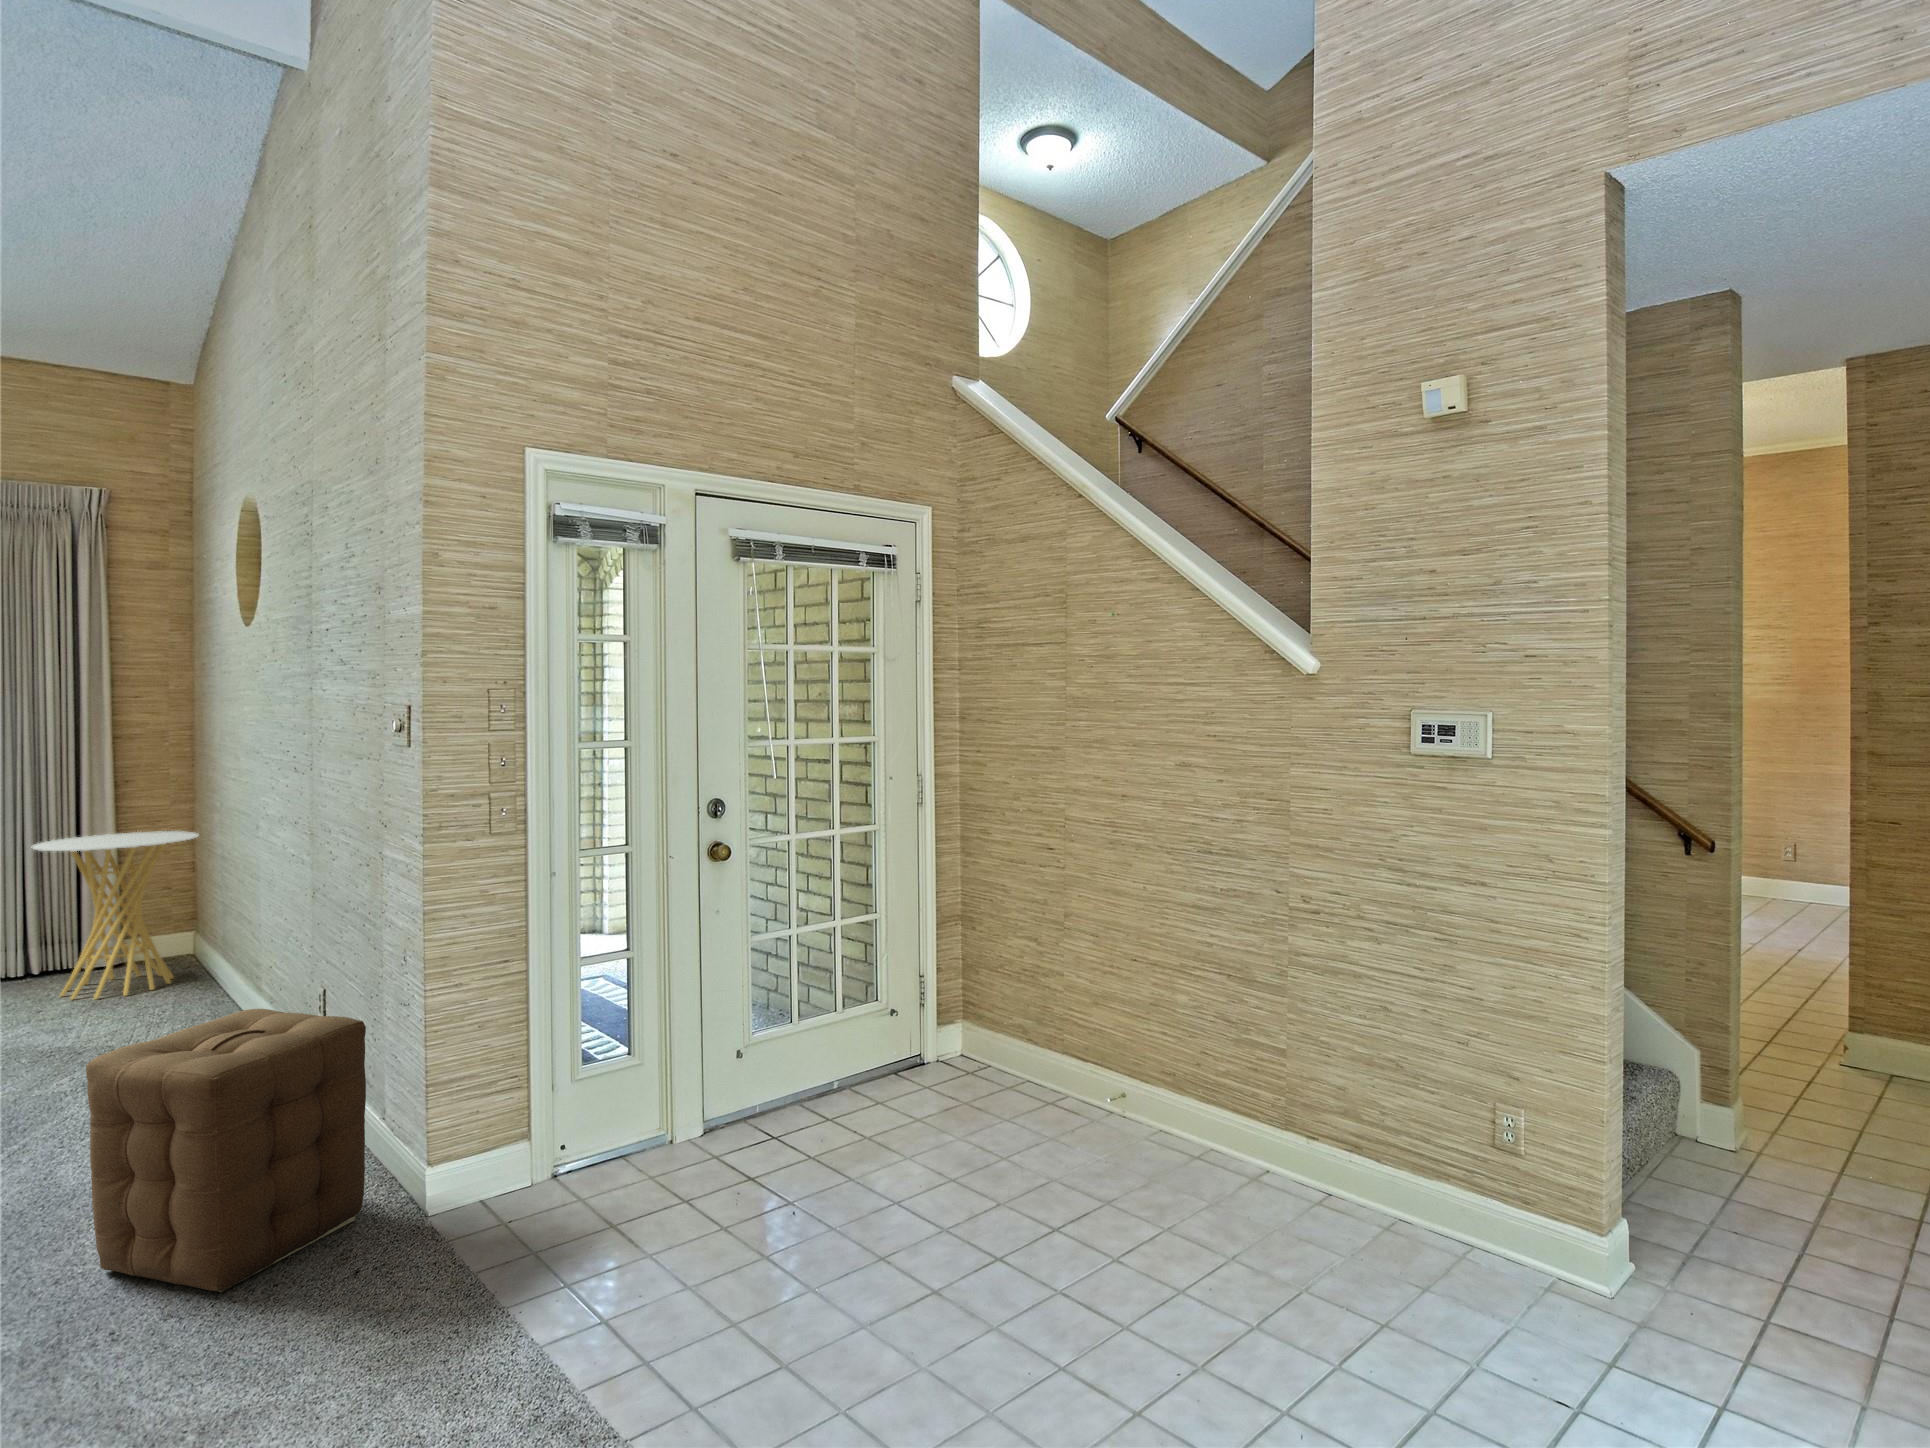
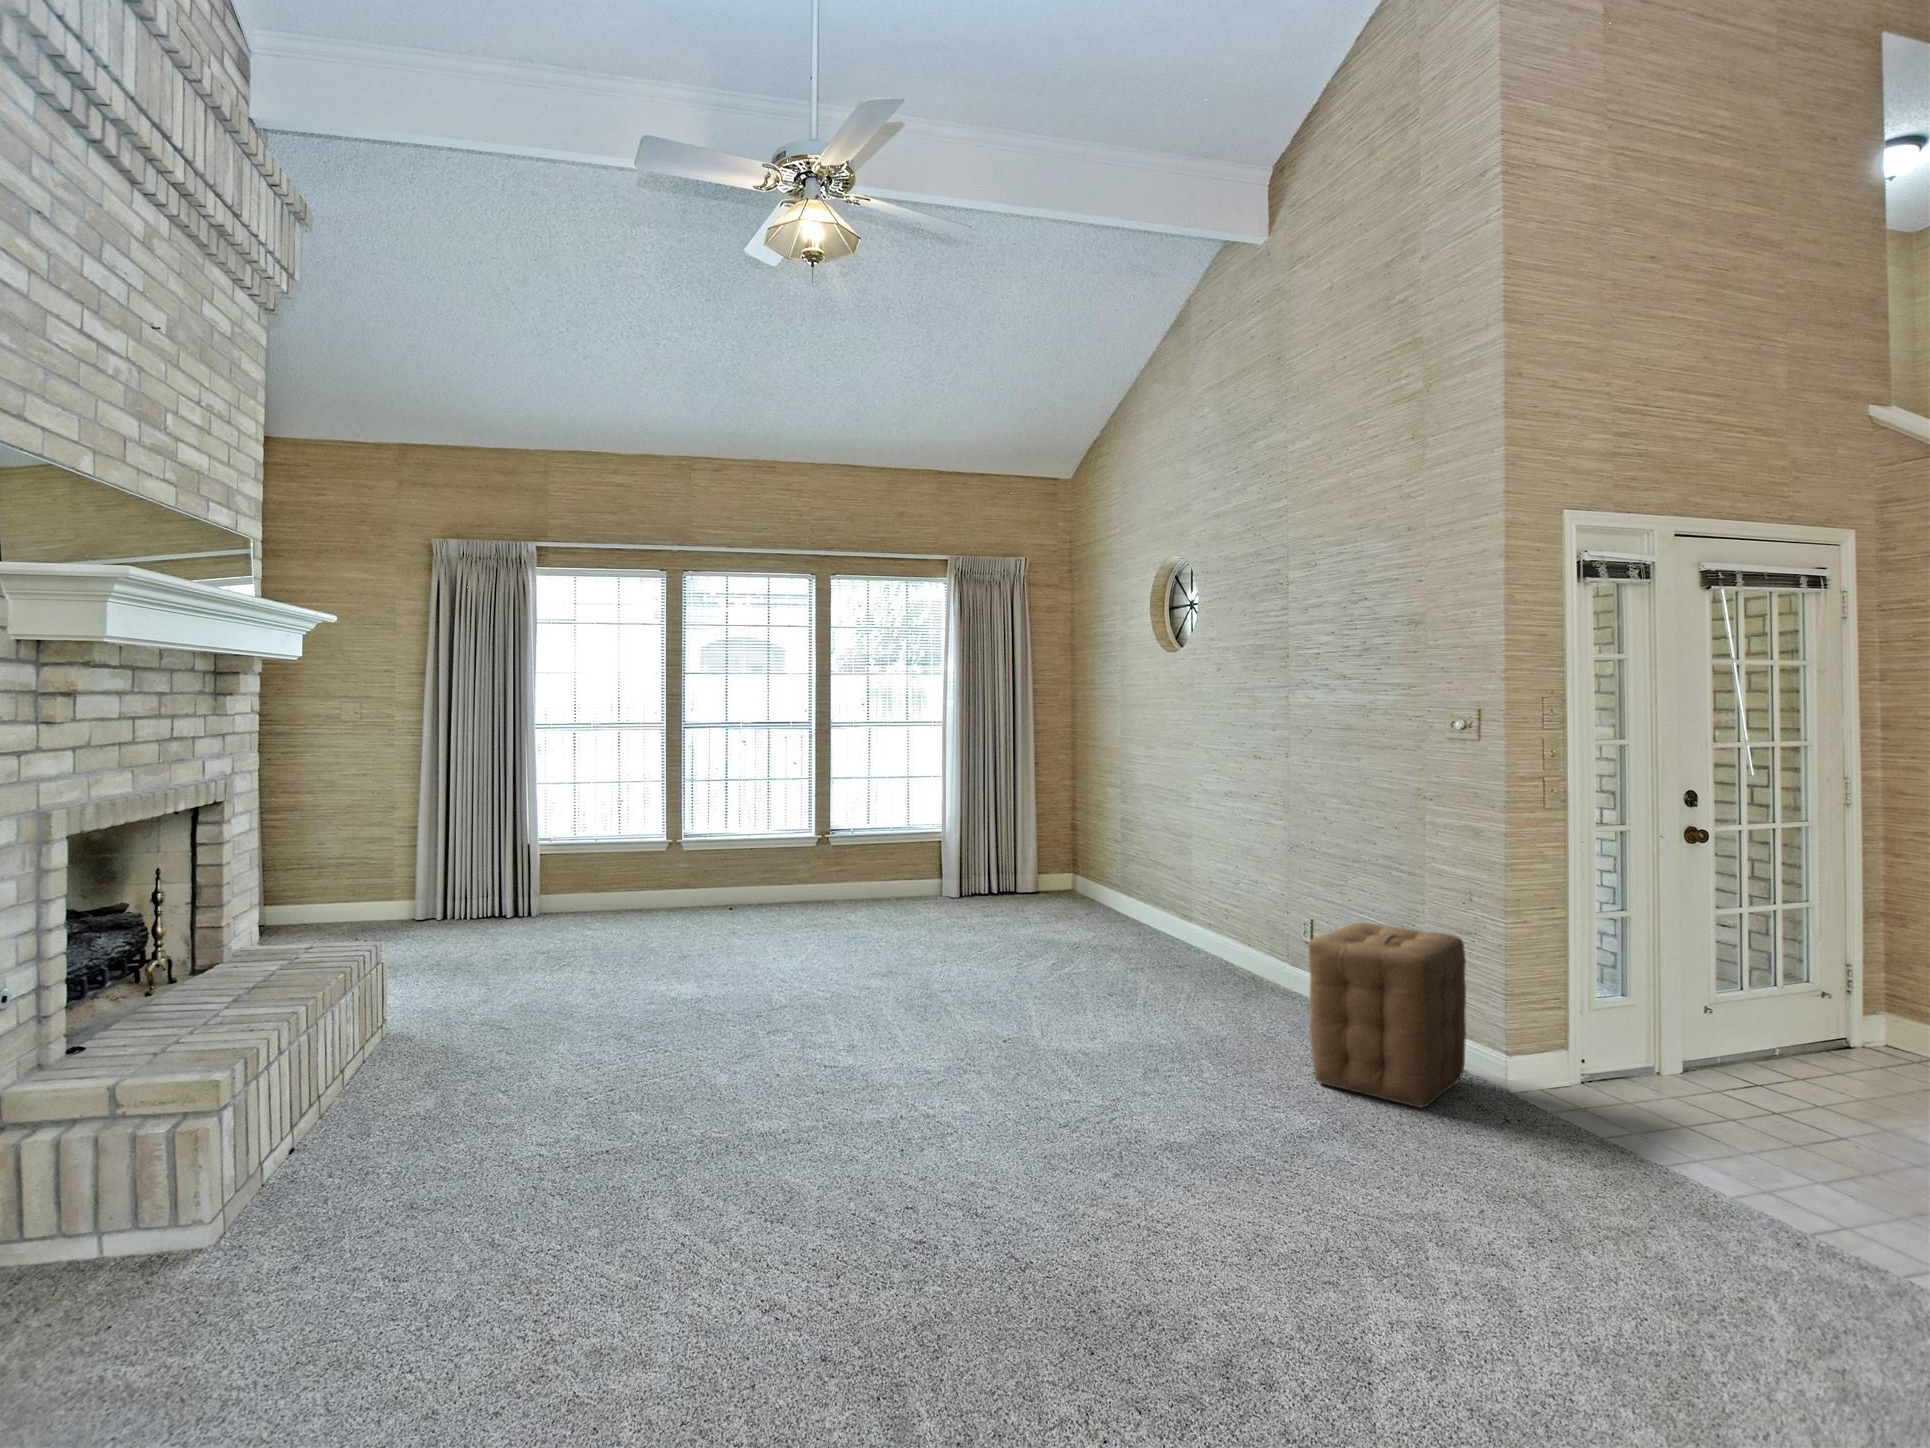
side table: present [31,831,199,1000] -> none [988,802,1085,921]

